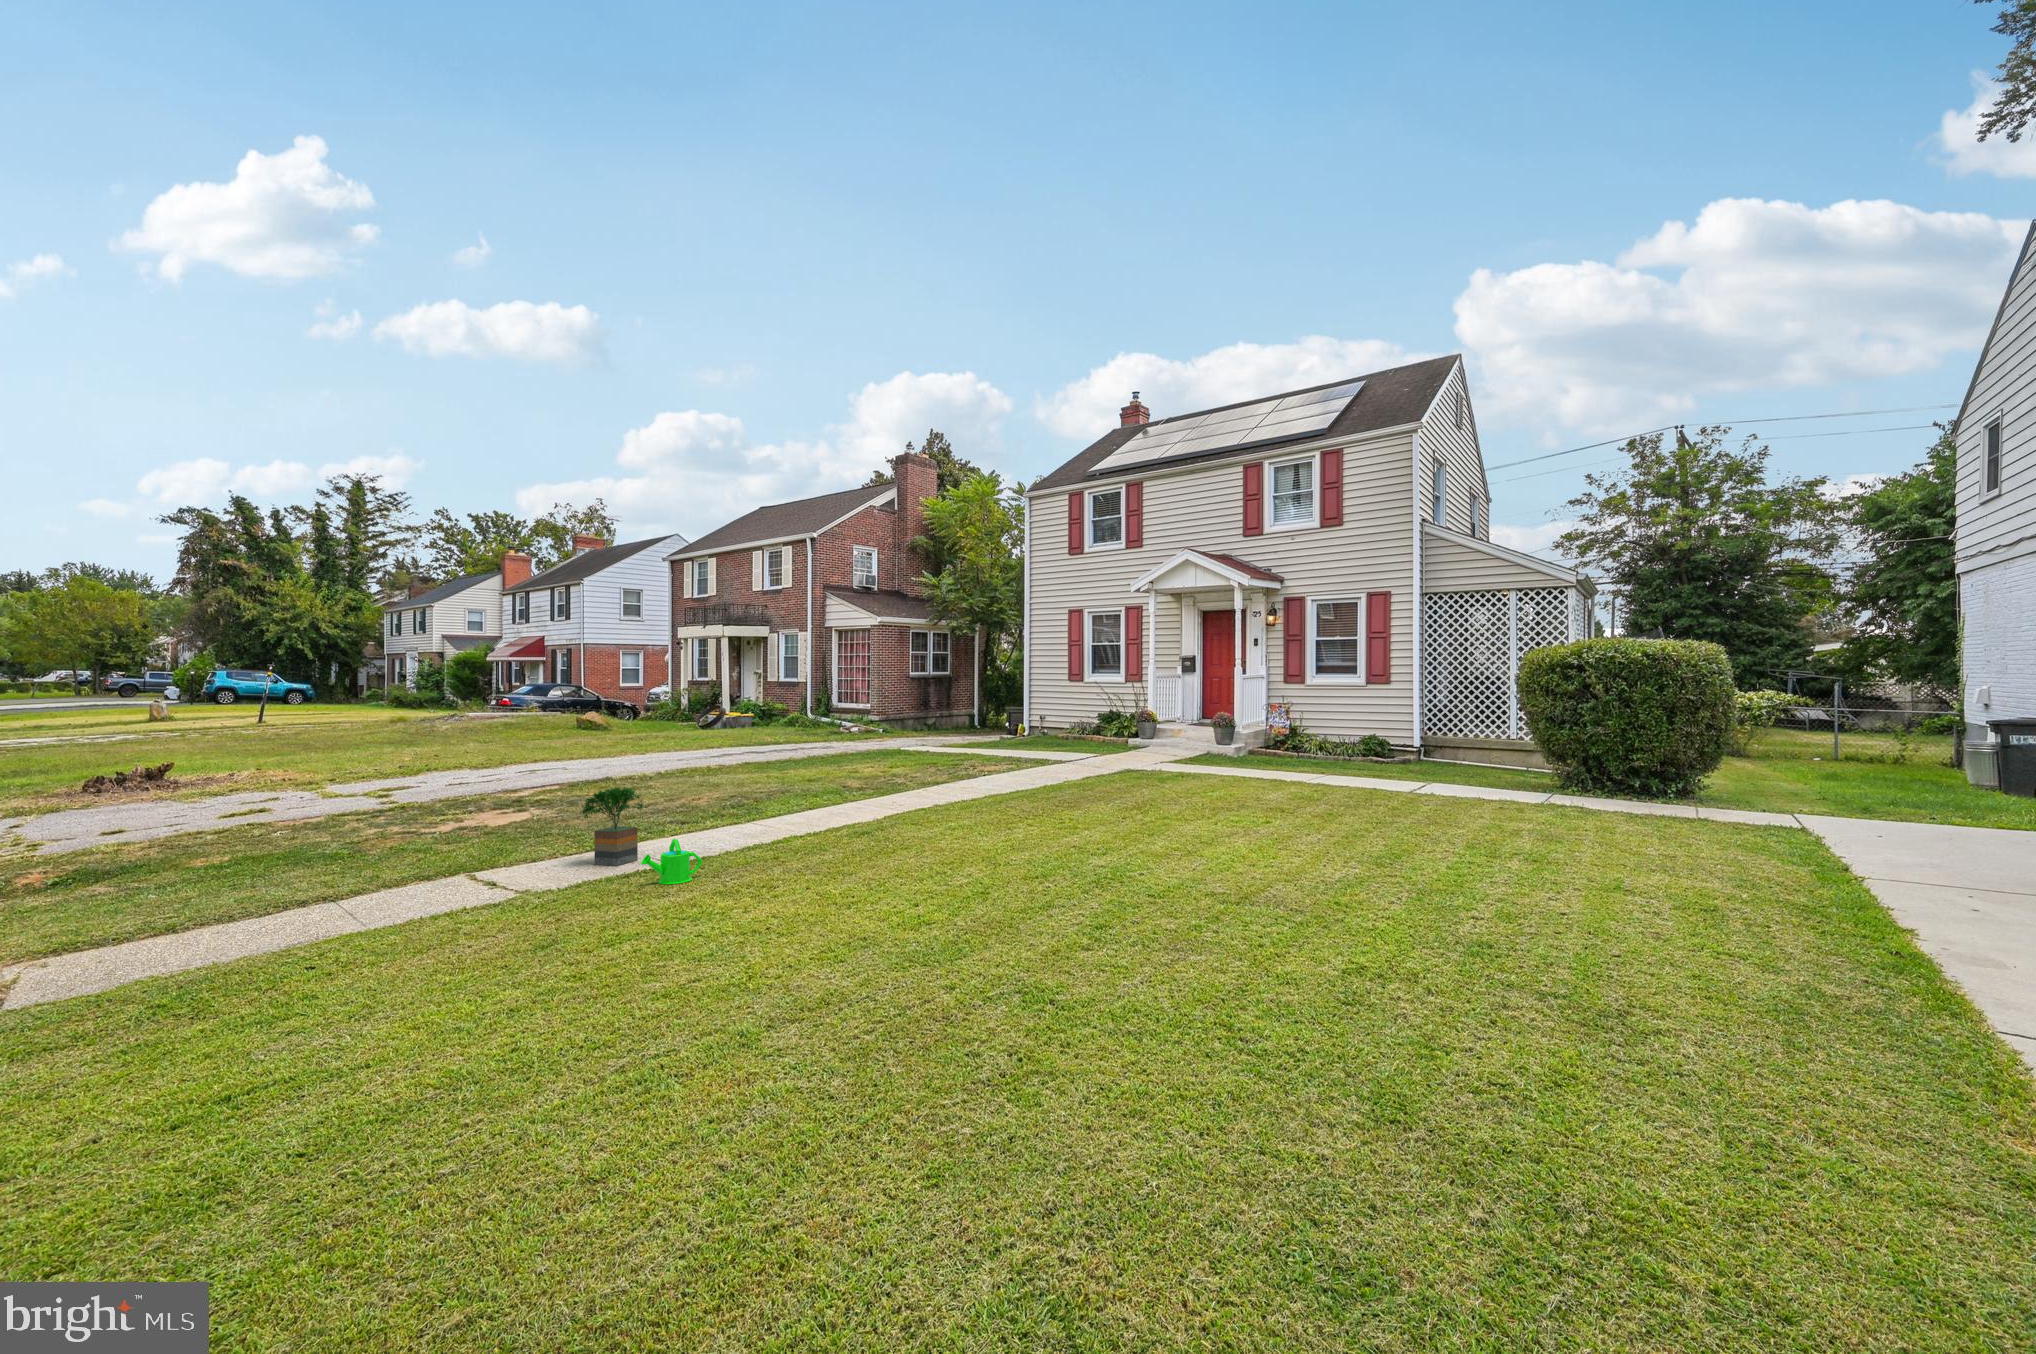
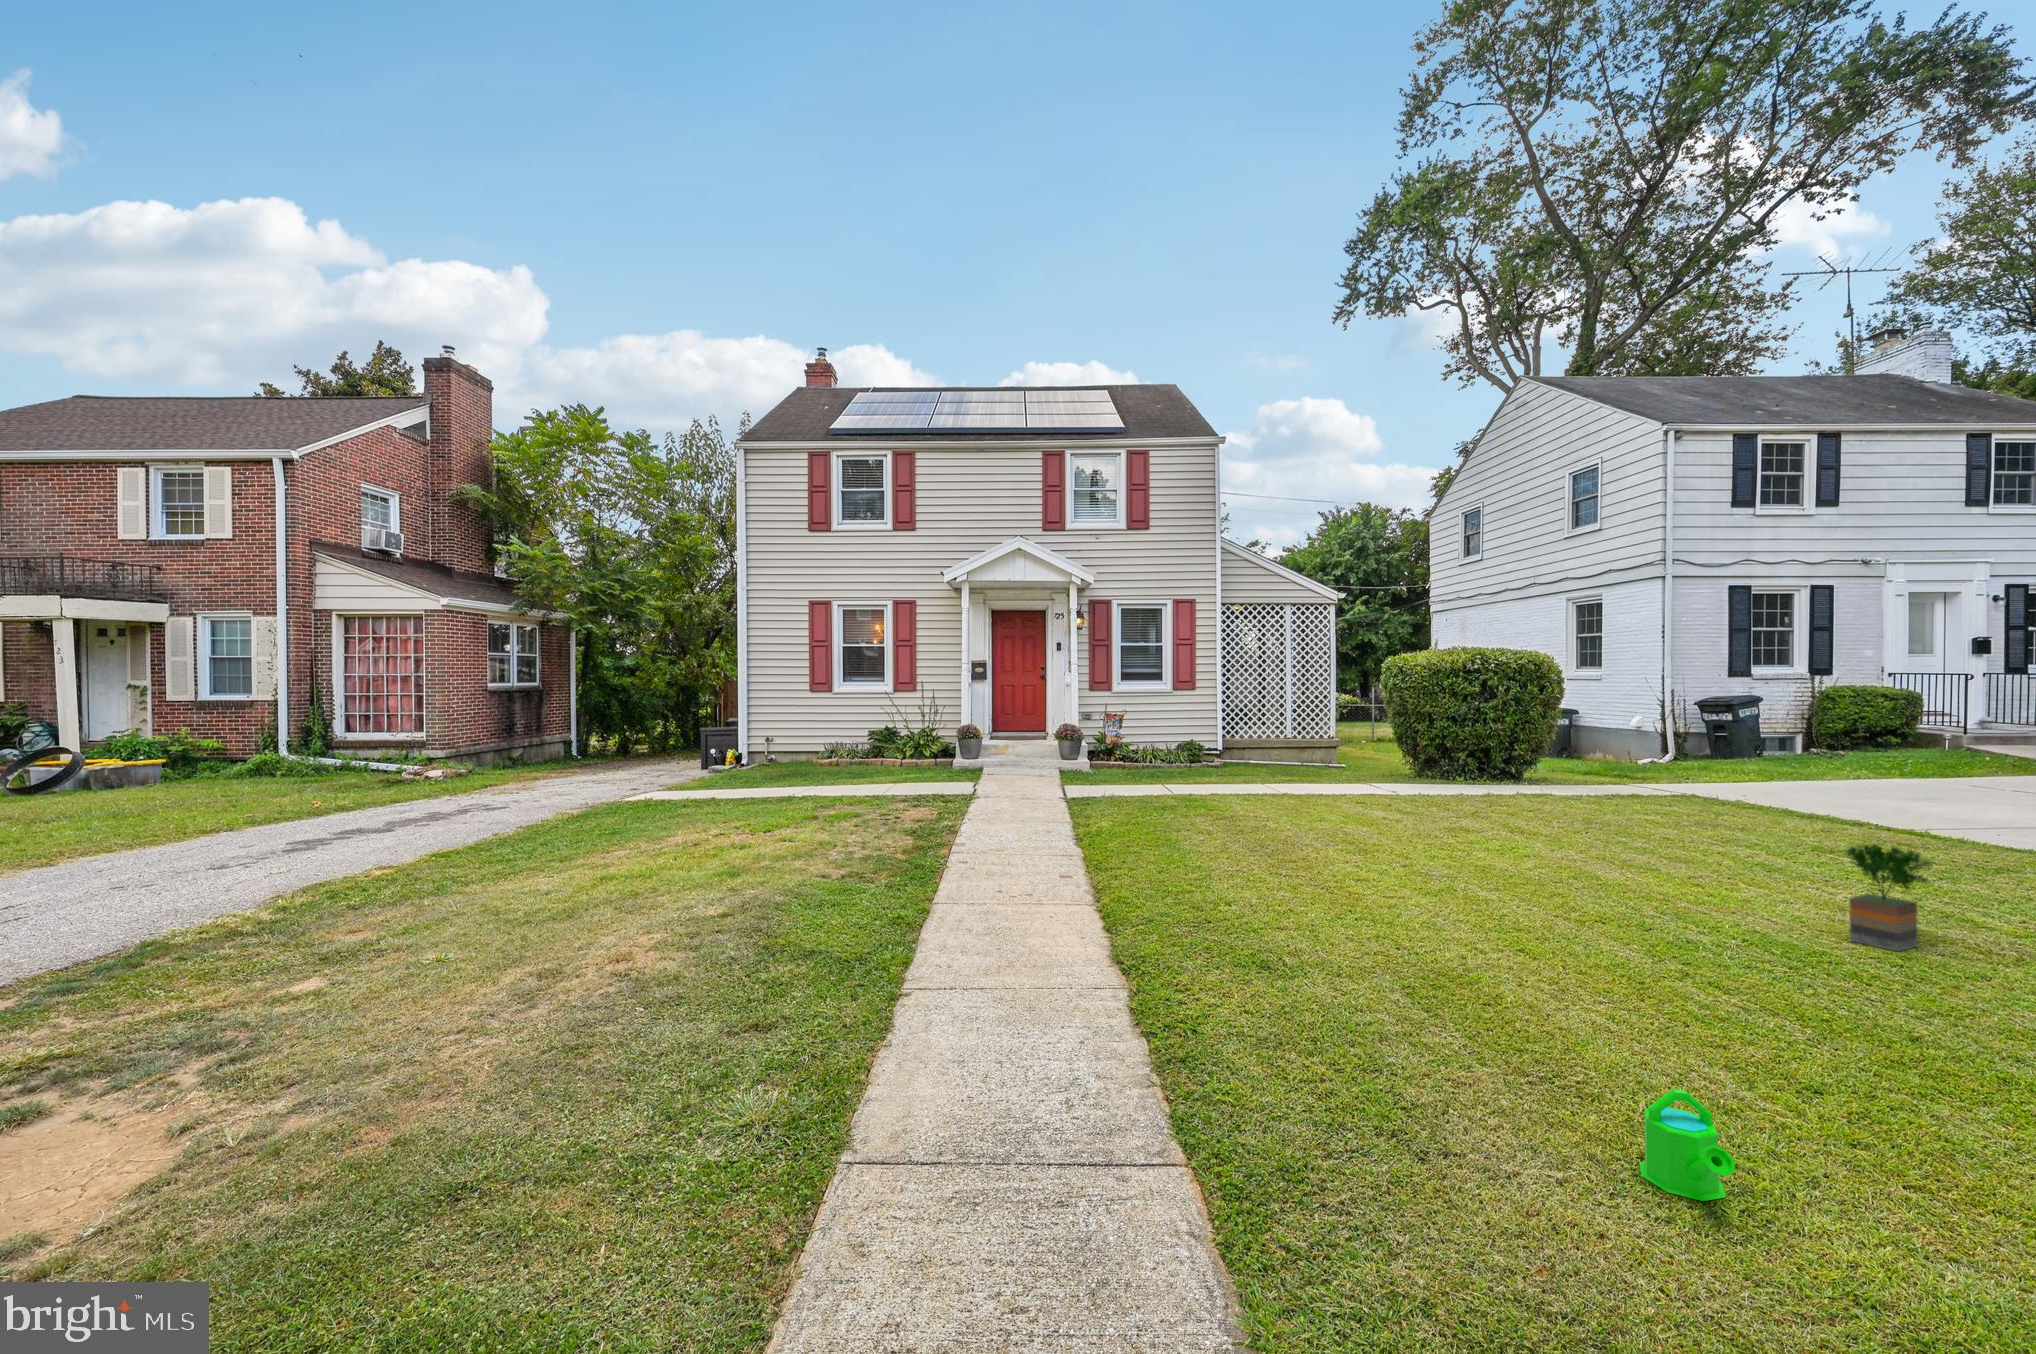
potted tree: present [581,787,644,866] -> present [1845,845,1932,952]

